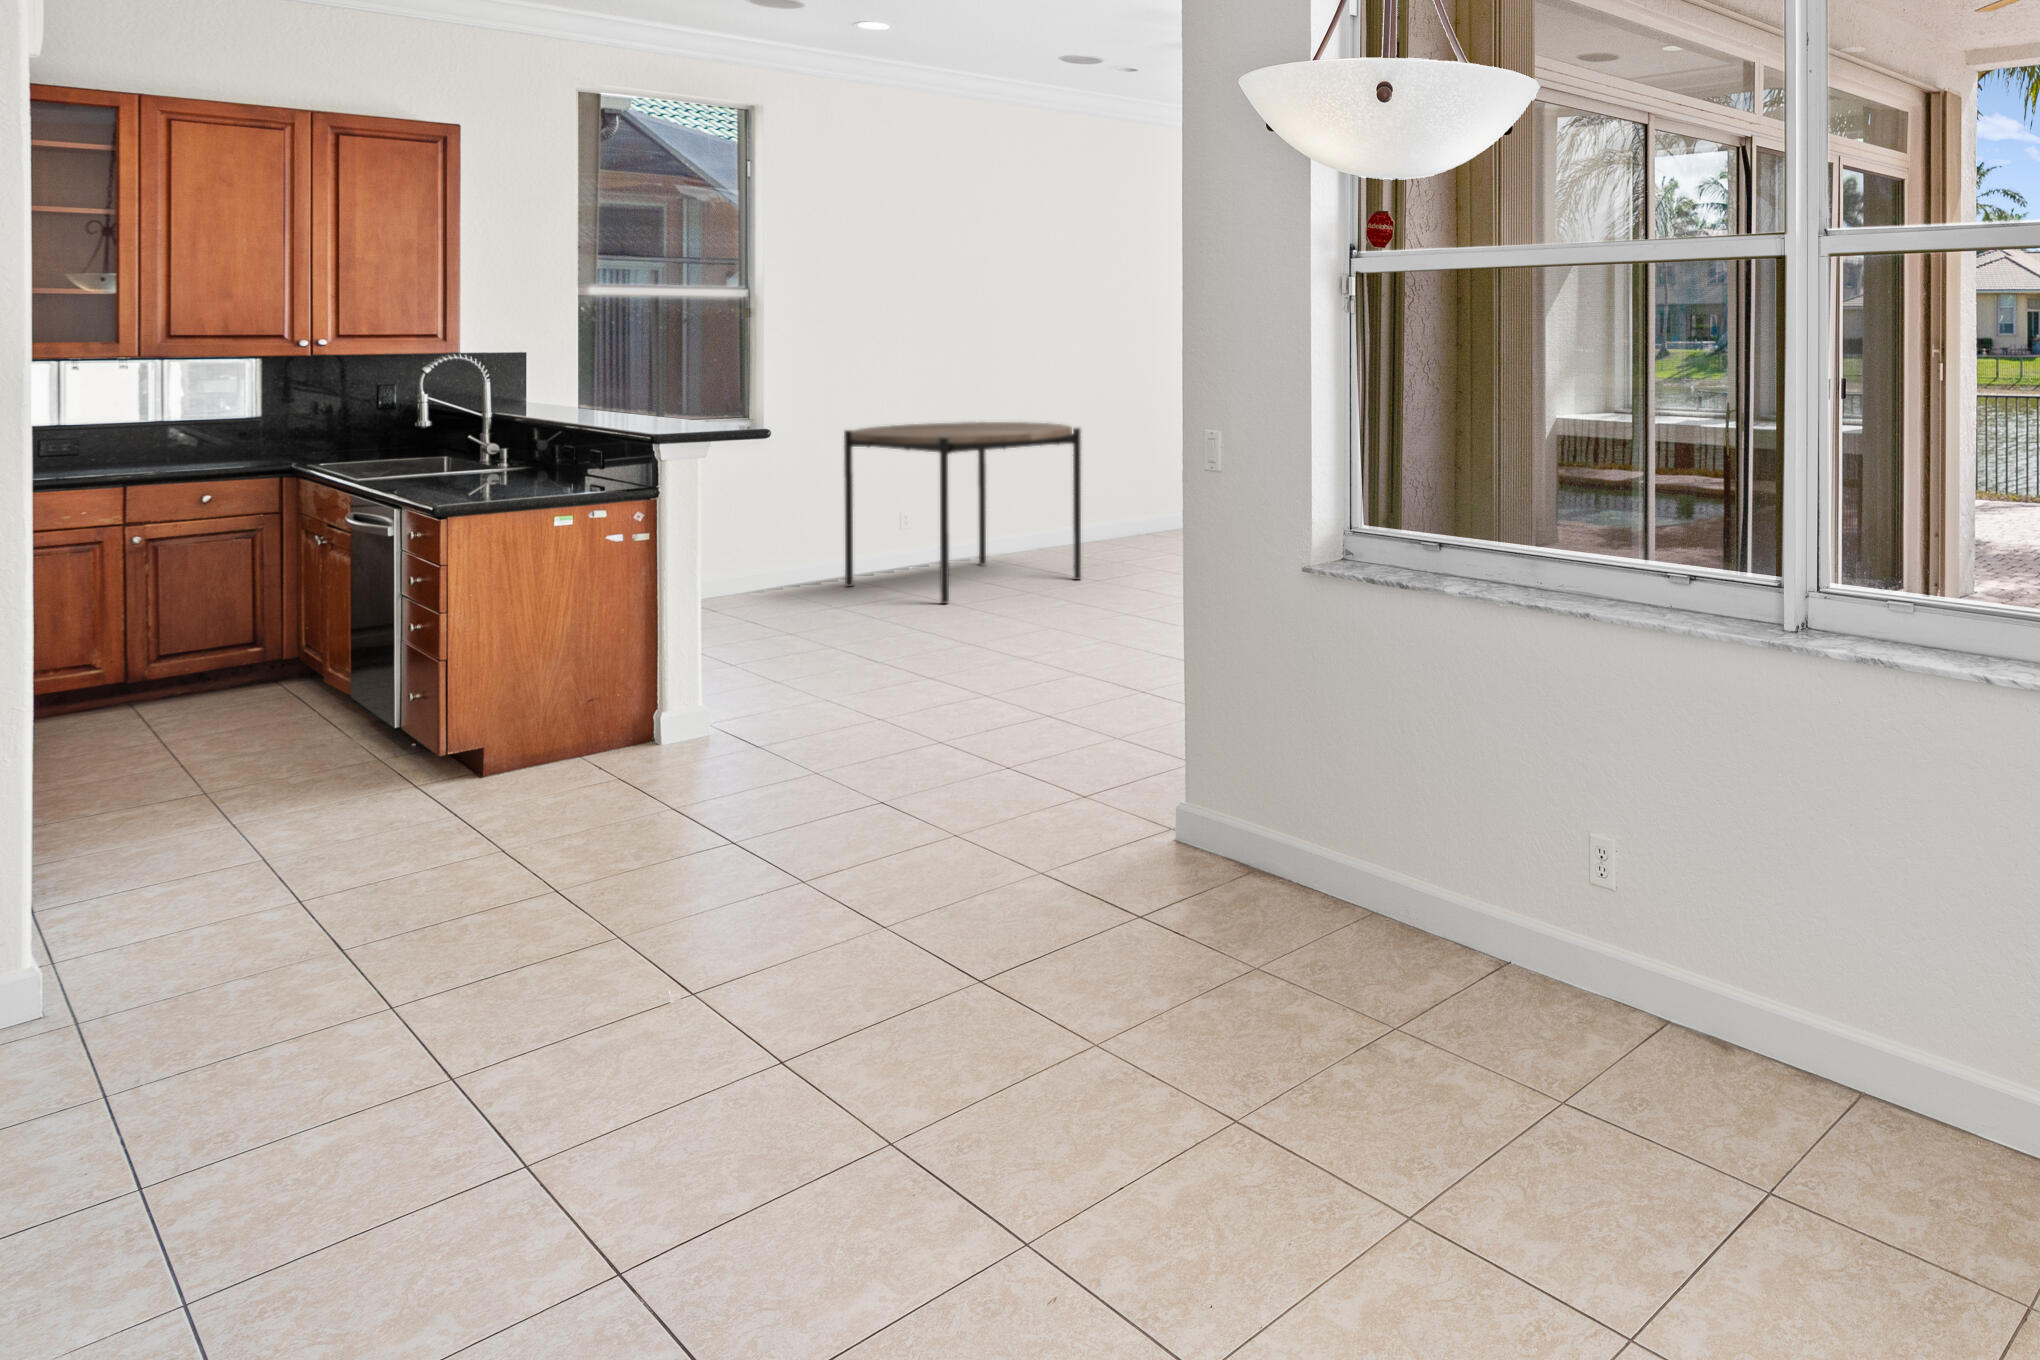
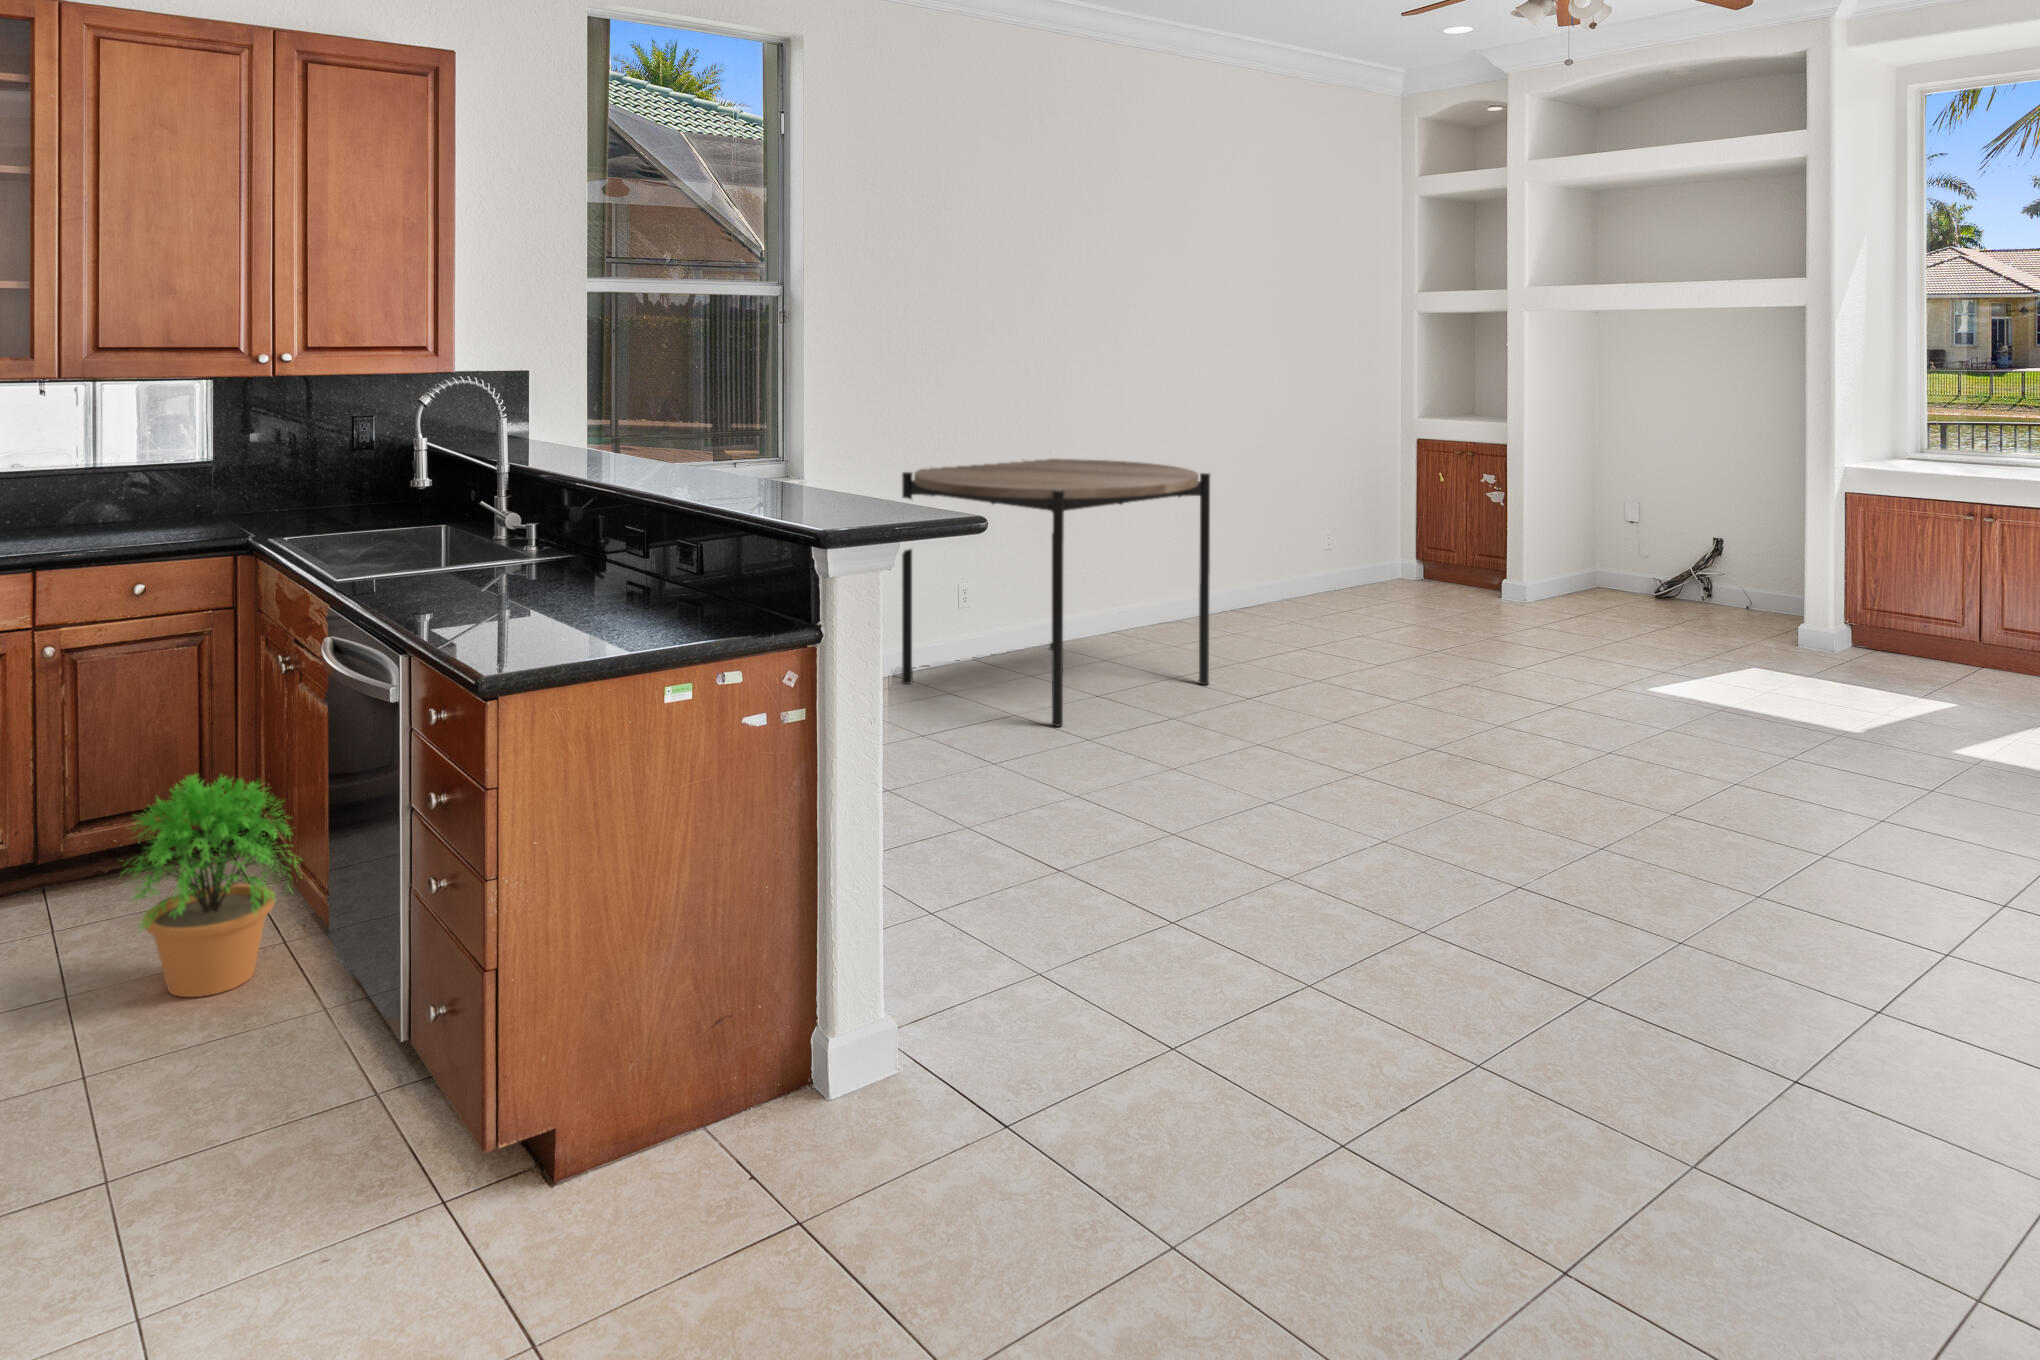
potted plant: none [196,600,332,739] -> present [124,775,300,997]

